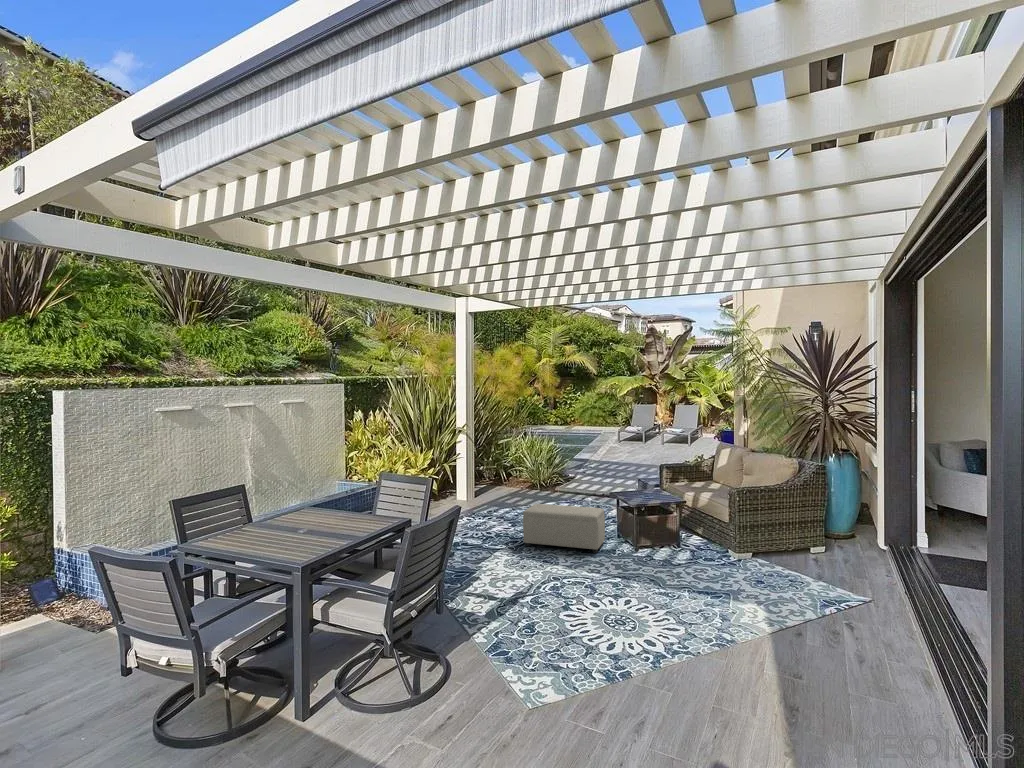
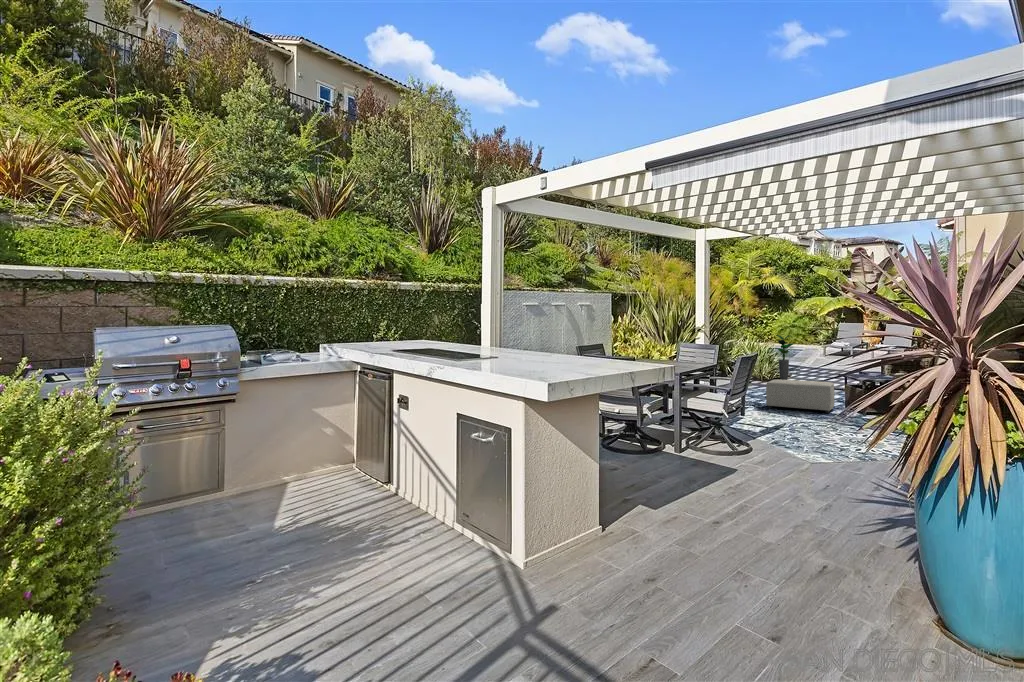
potted plant: none [555,430,578,486] -> present [776,335,794,380]

